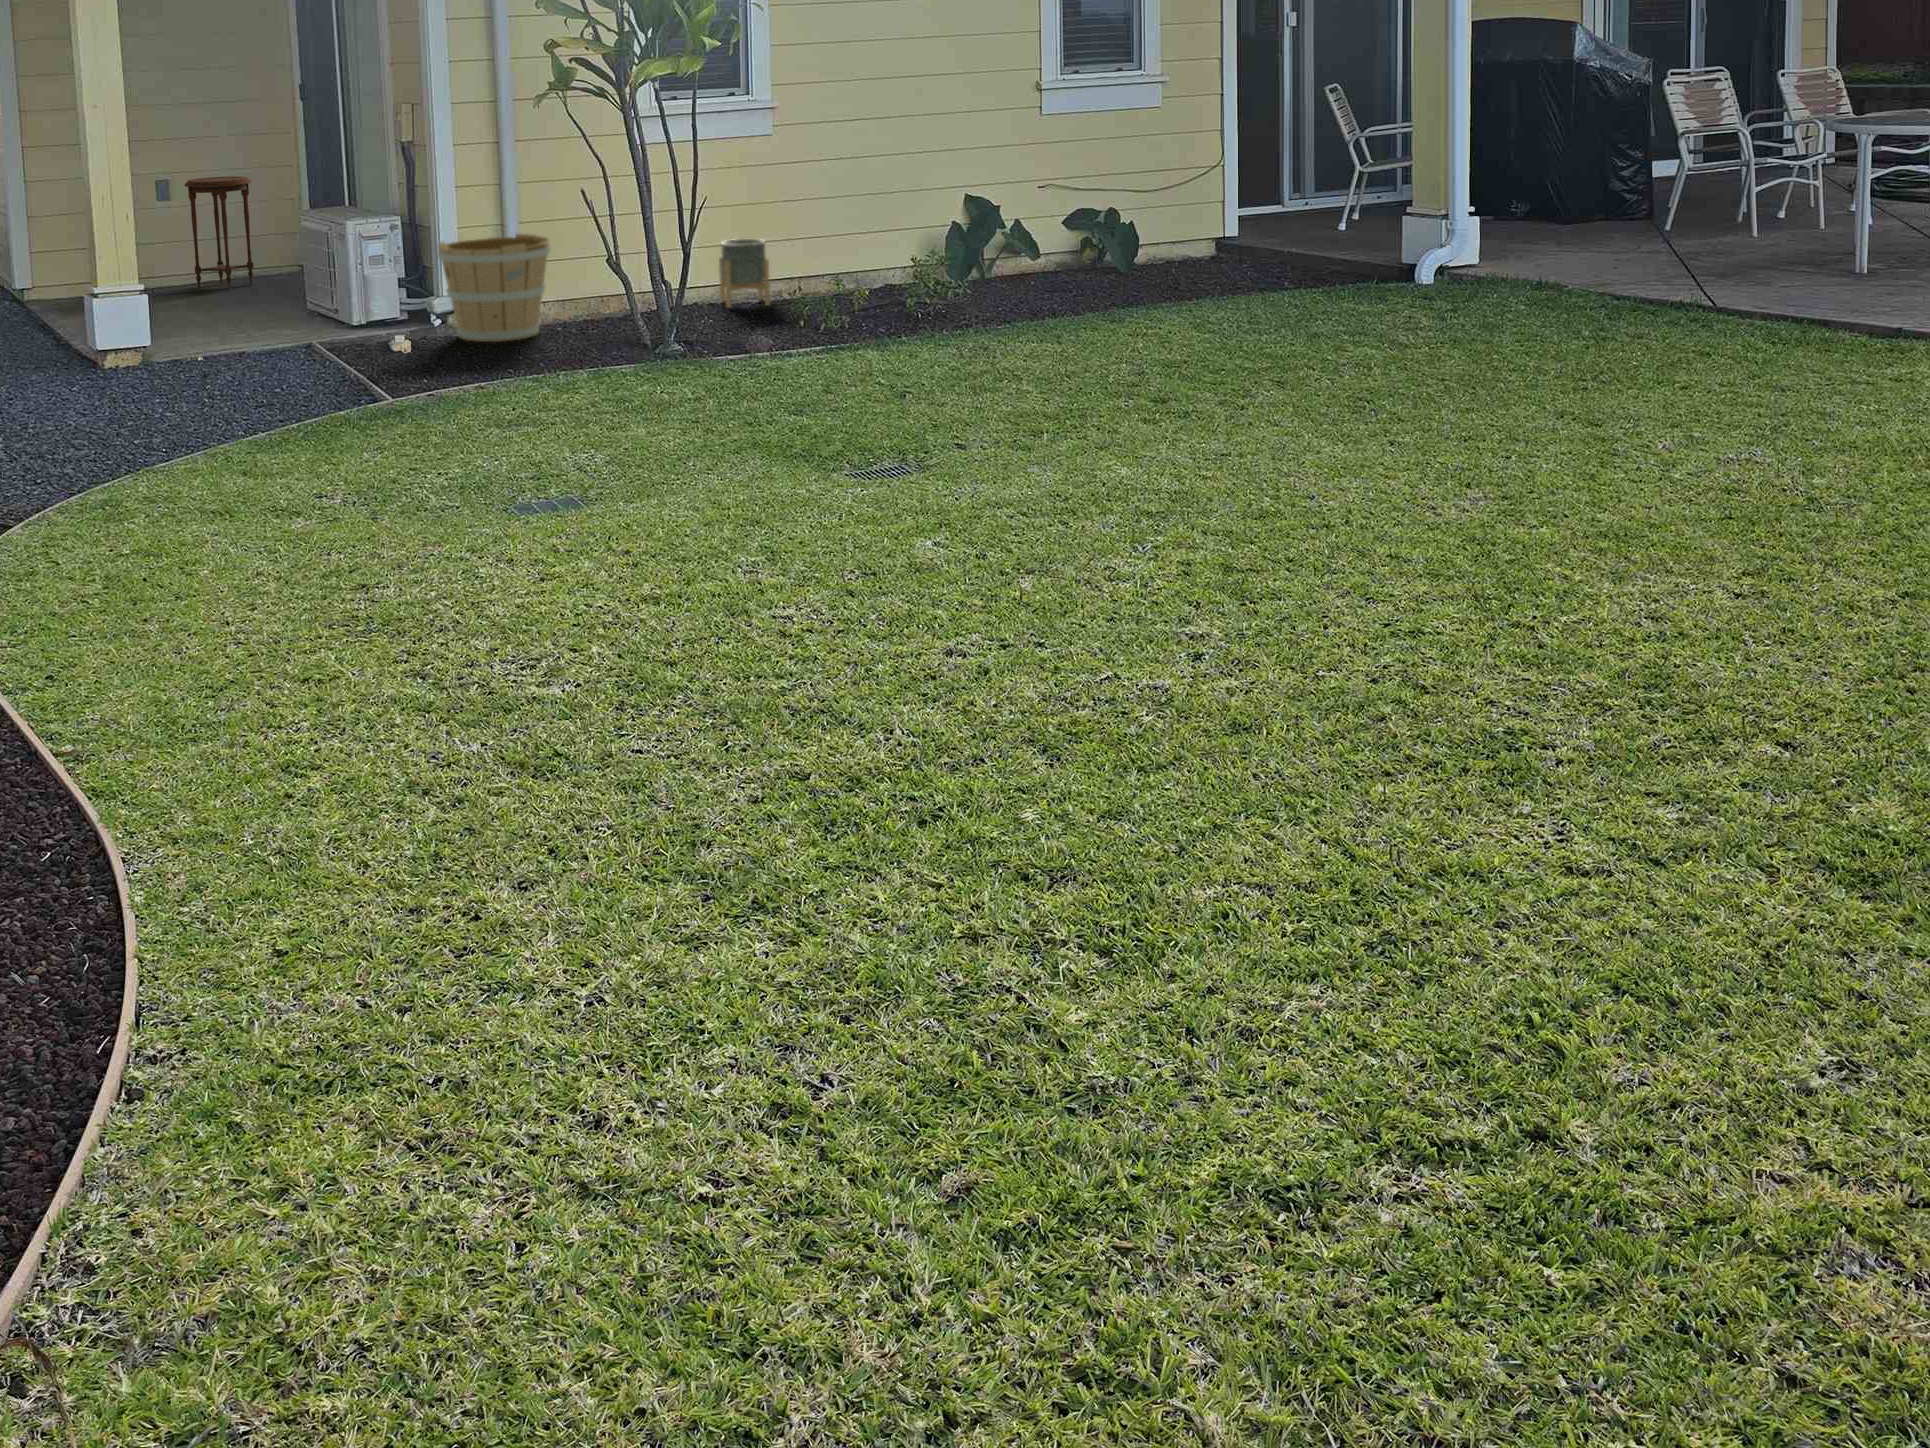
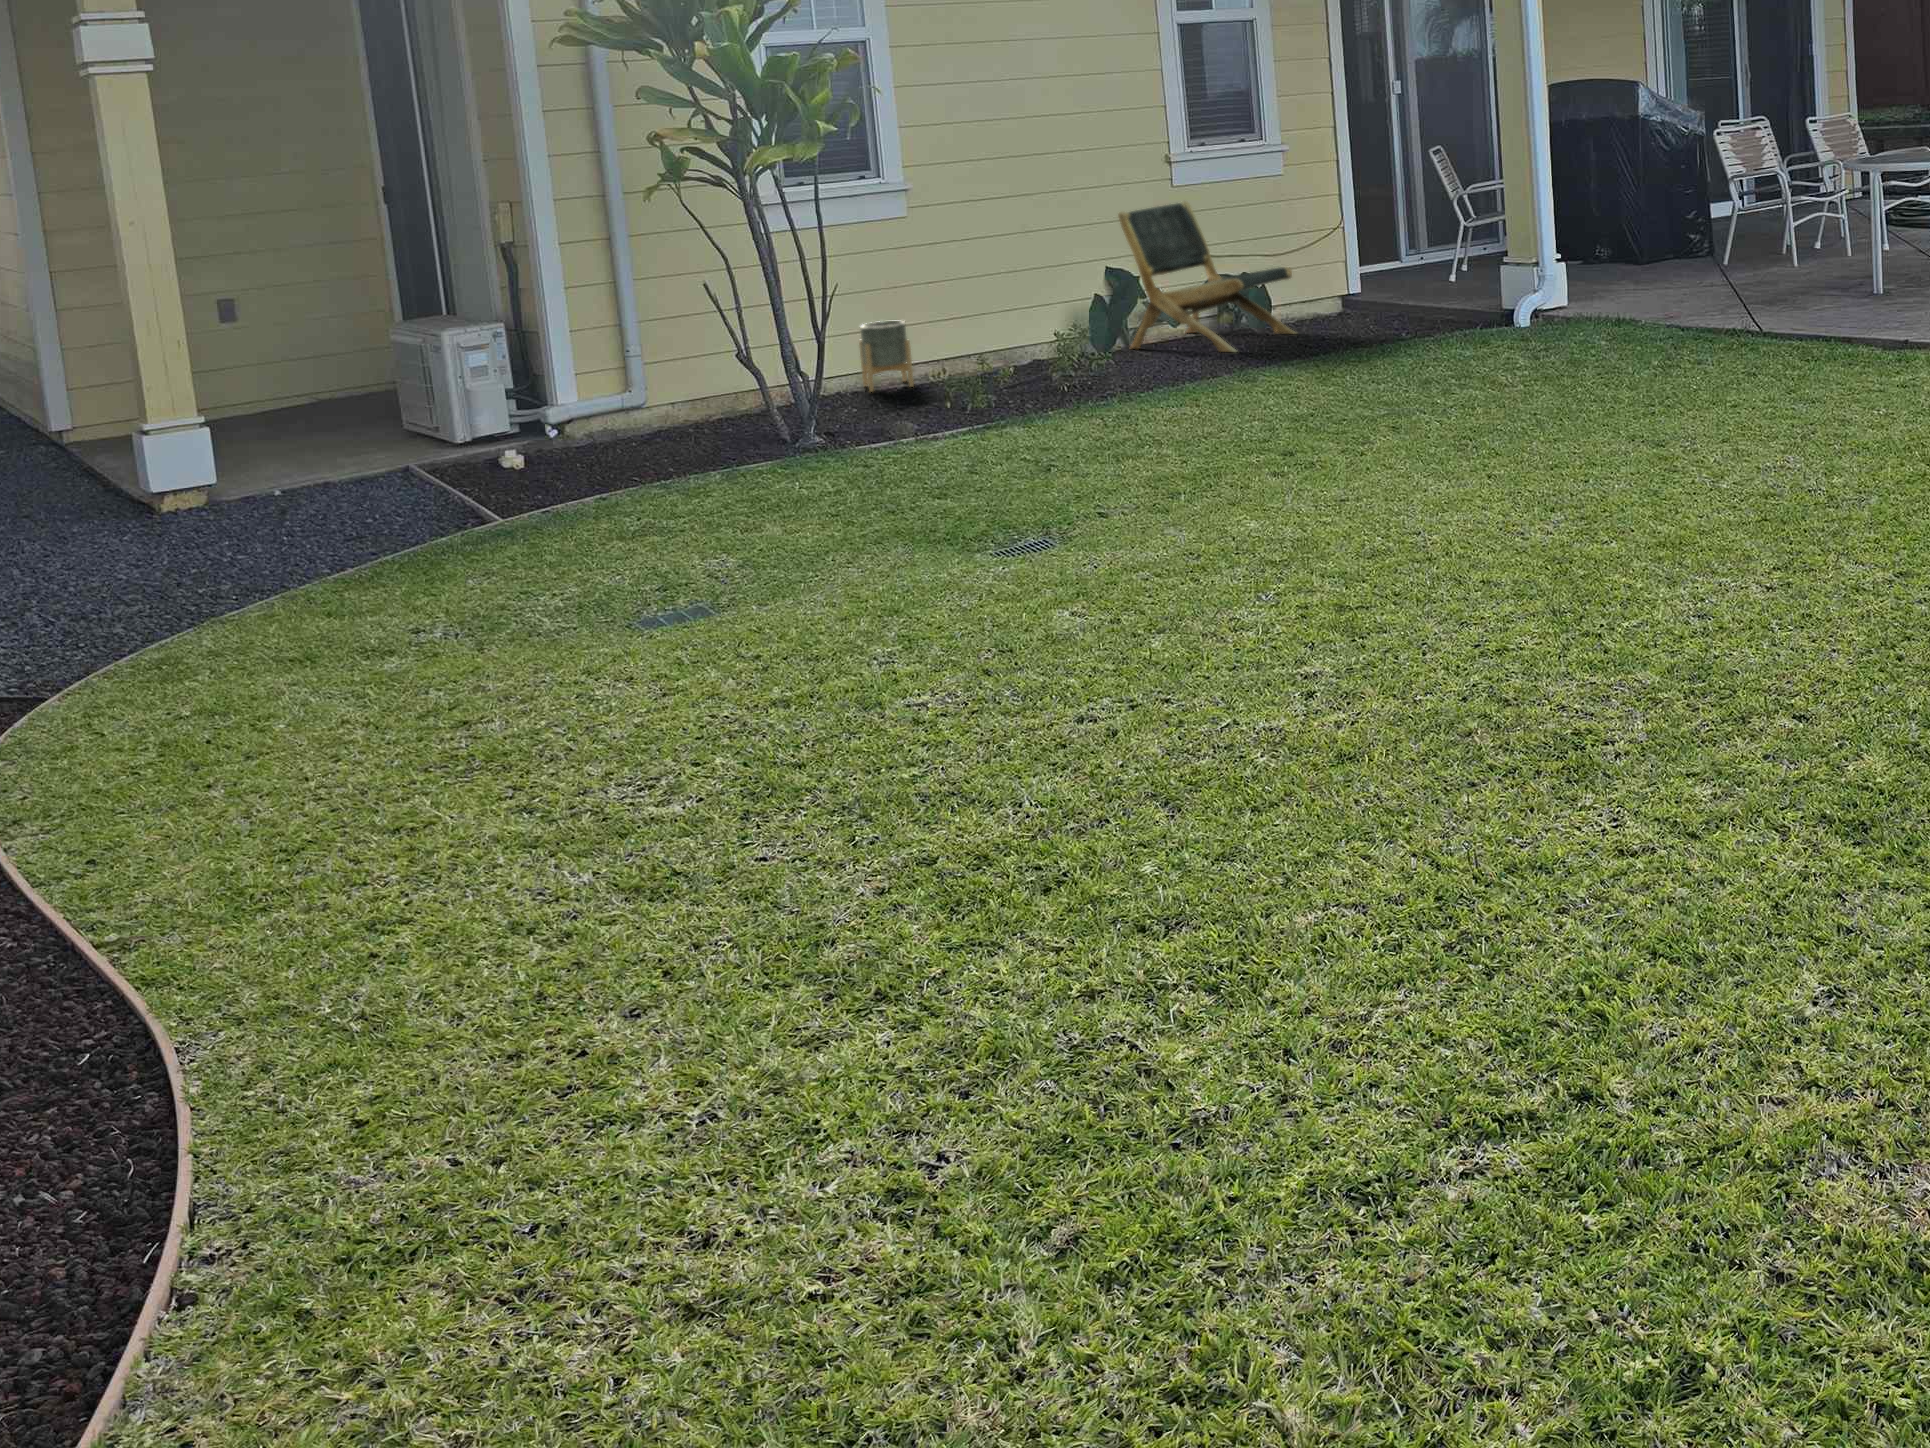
lounge chair: none [984,132,1168,292] -> present [1118,201,1295,352]
side table: present [185,176,253,290] -> none [259,284,347,409]
wooden bucket: present [438,234,551,342] -> none [552,330,678,445]

